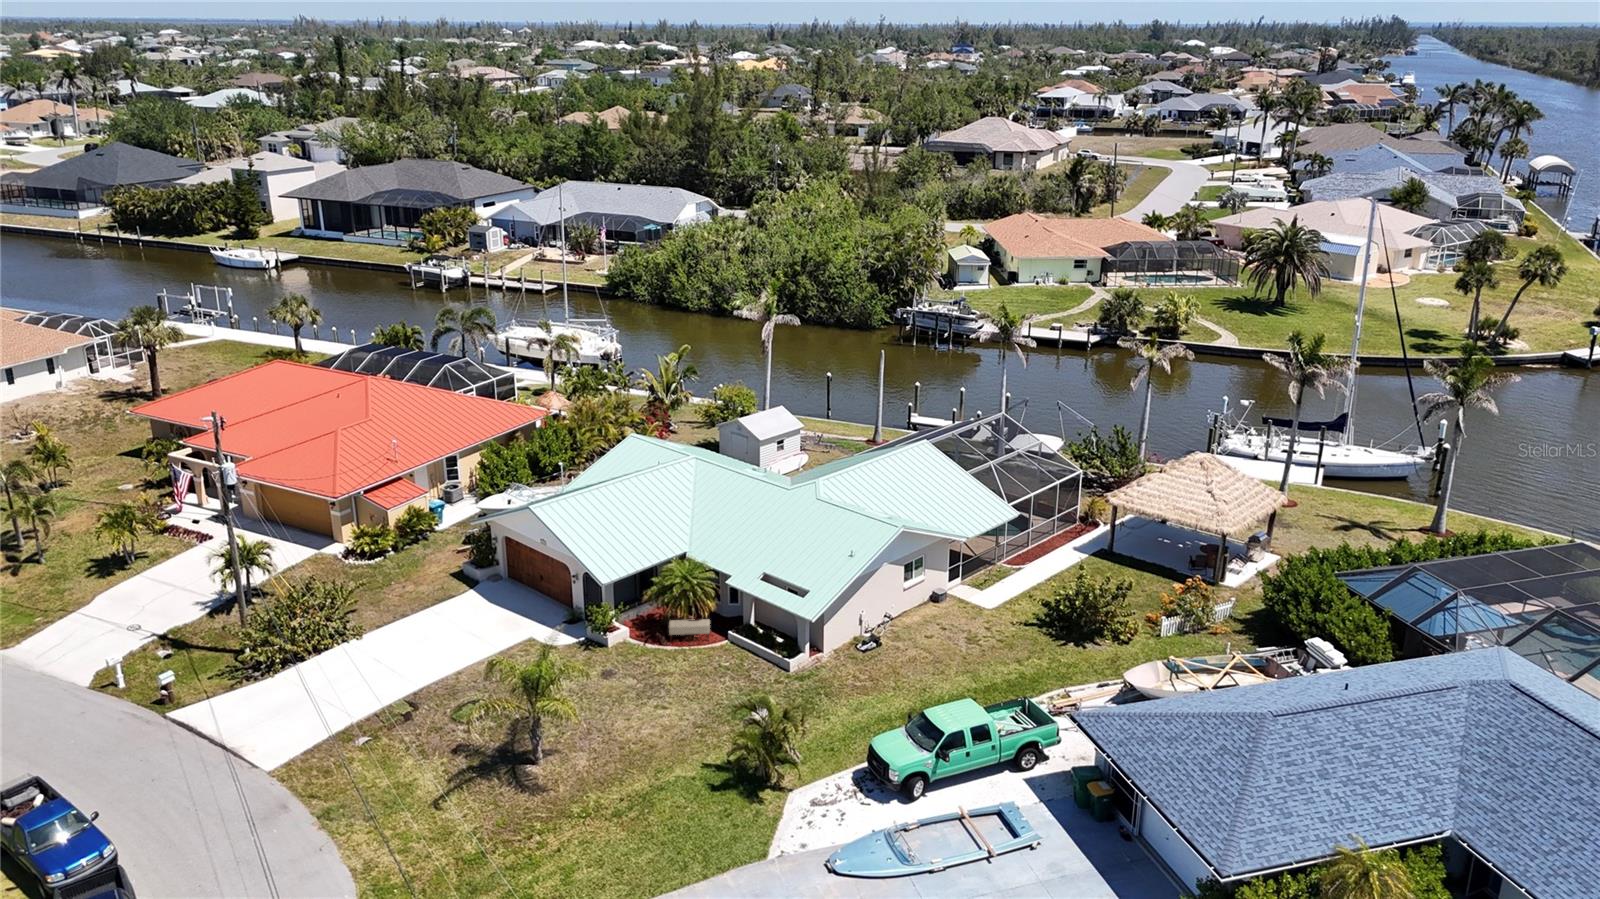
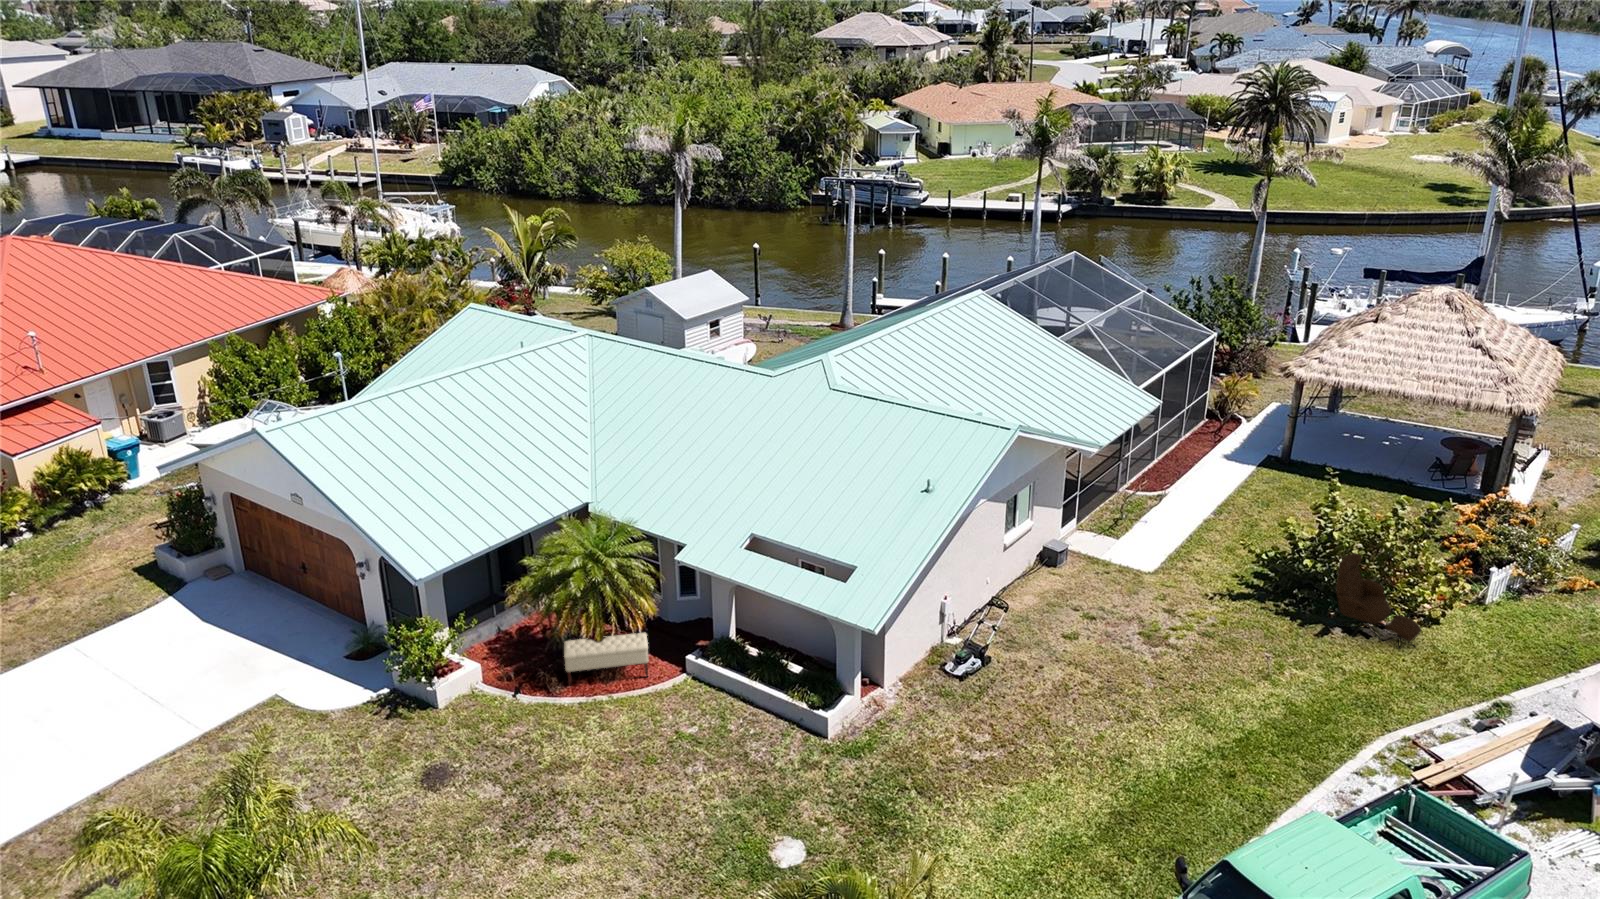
lounge chair: none [1068,603,1110,655] -> present [1336,553,1421,649]

